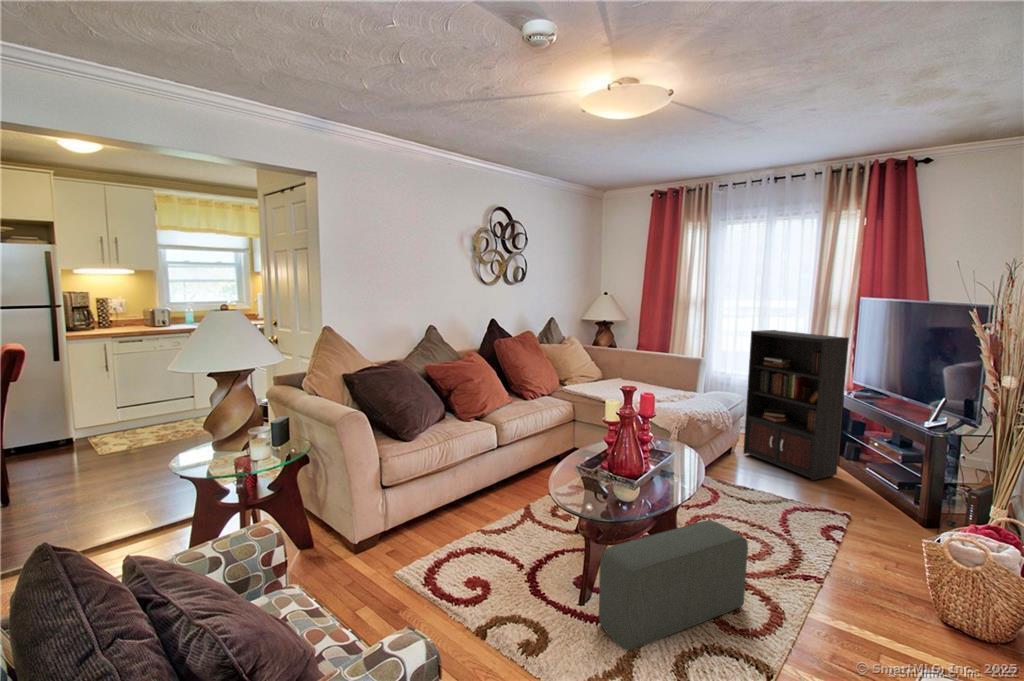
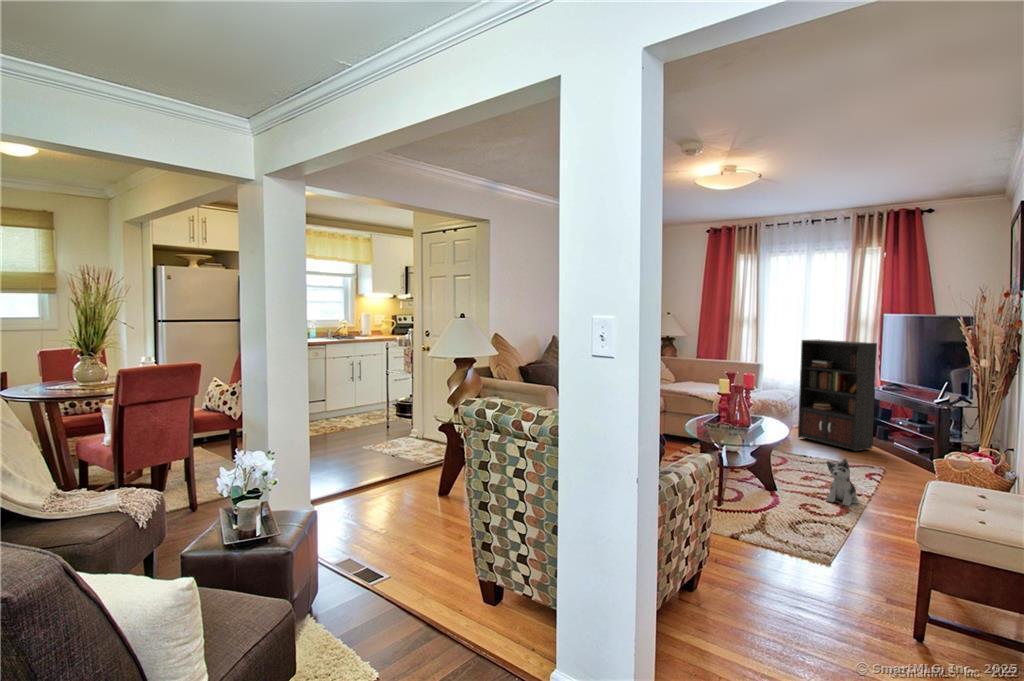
pouf: present [599,520,748,651] -> none [735,453,824,521]
plush toy: none [754,532,803,609] -> present [827,459,858,506]

